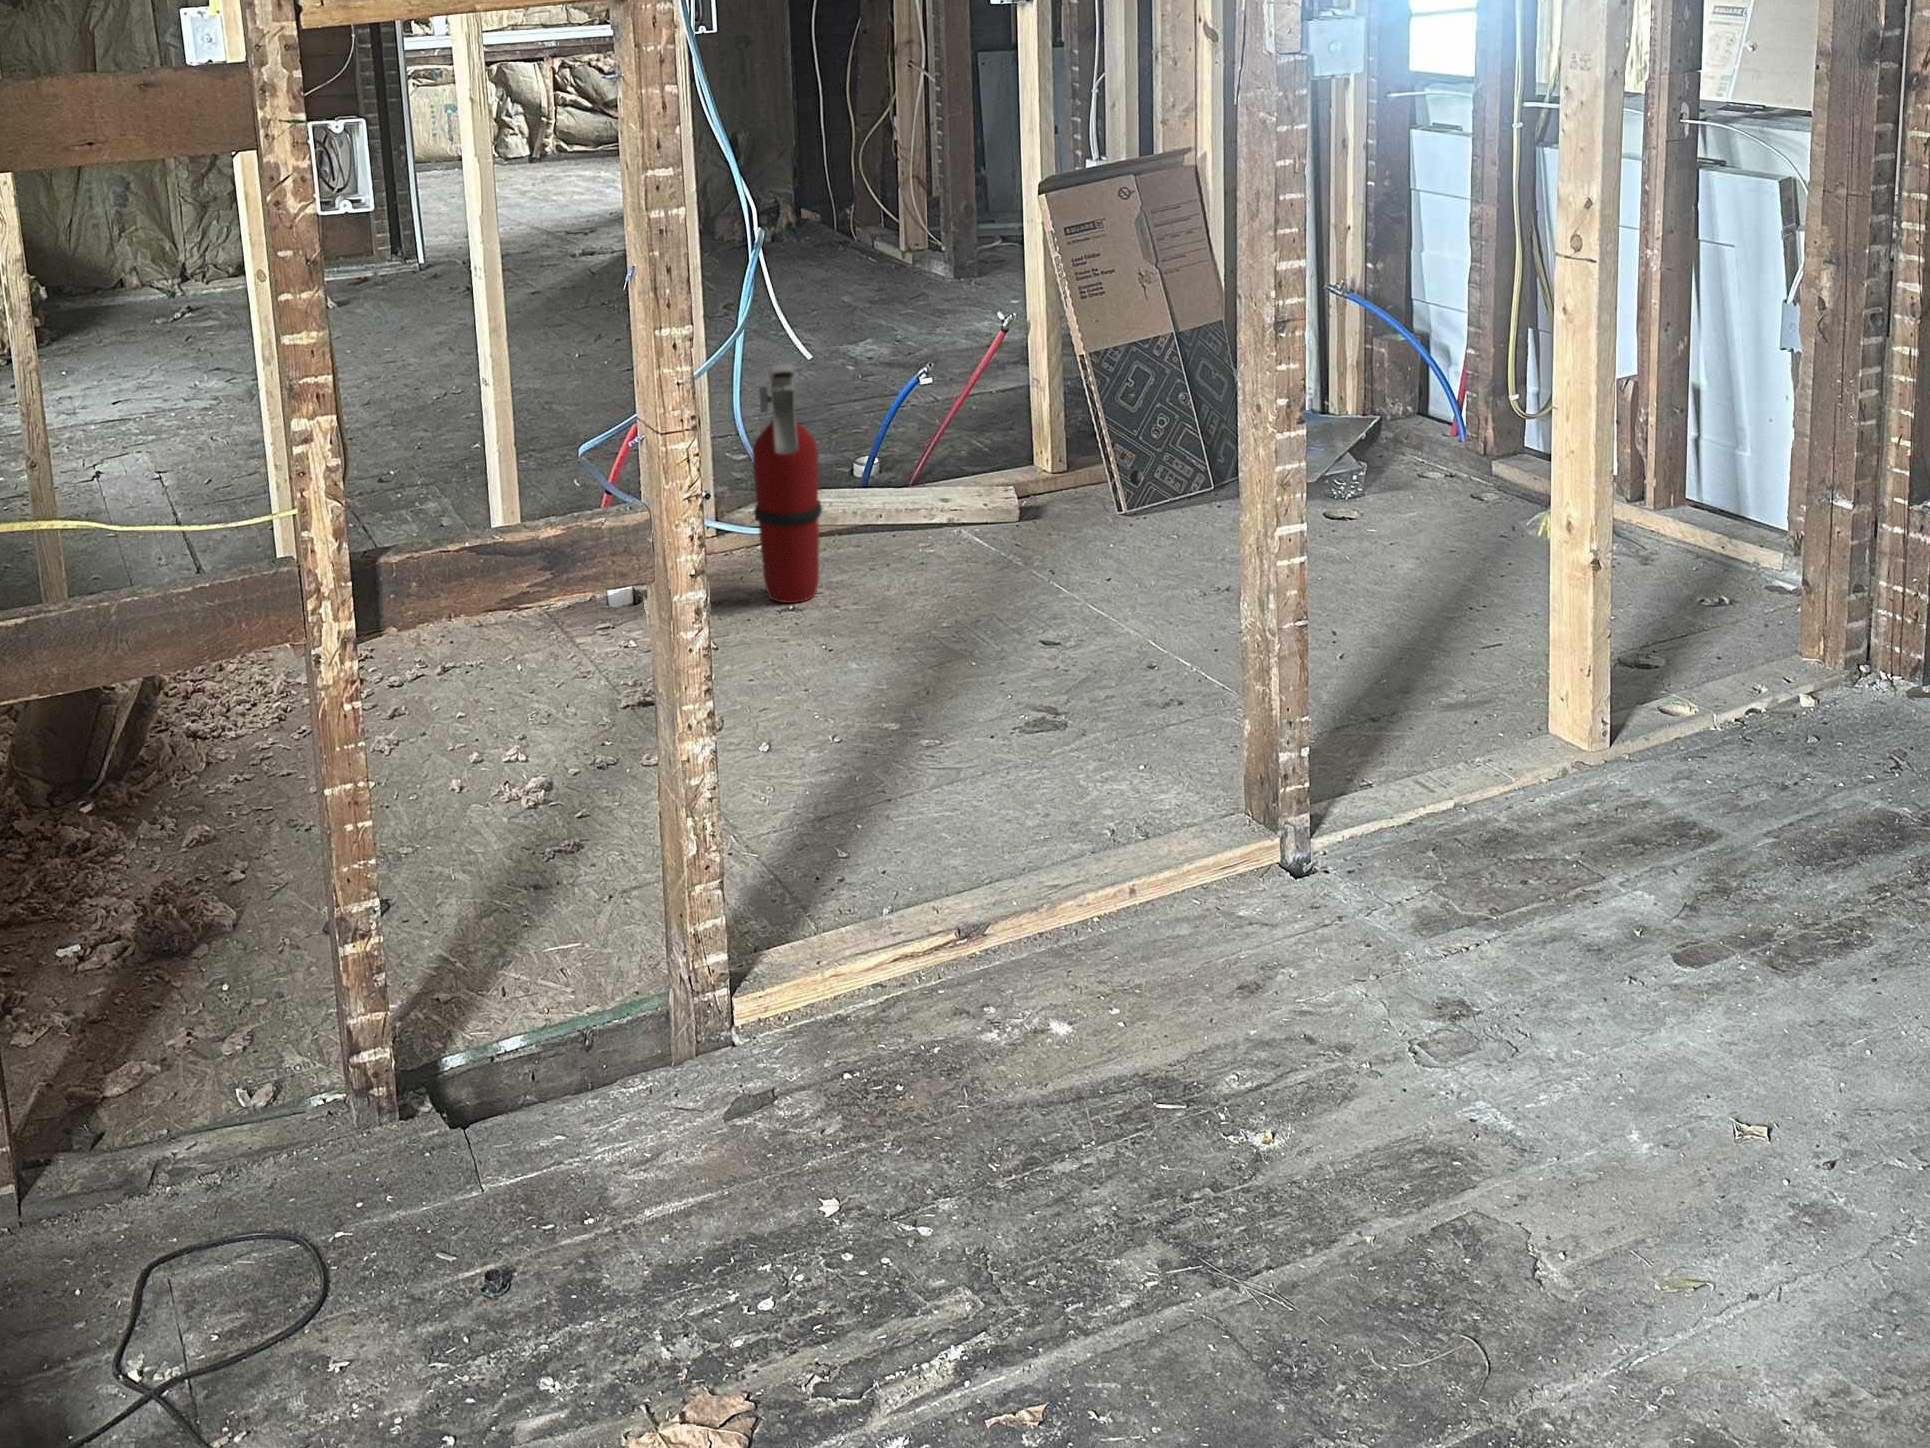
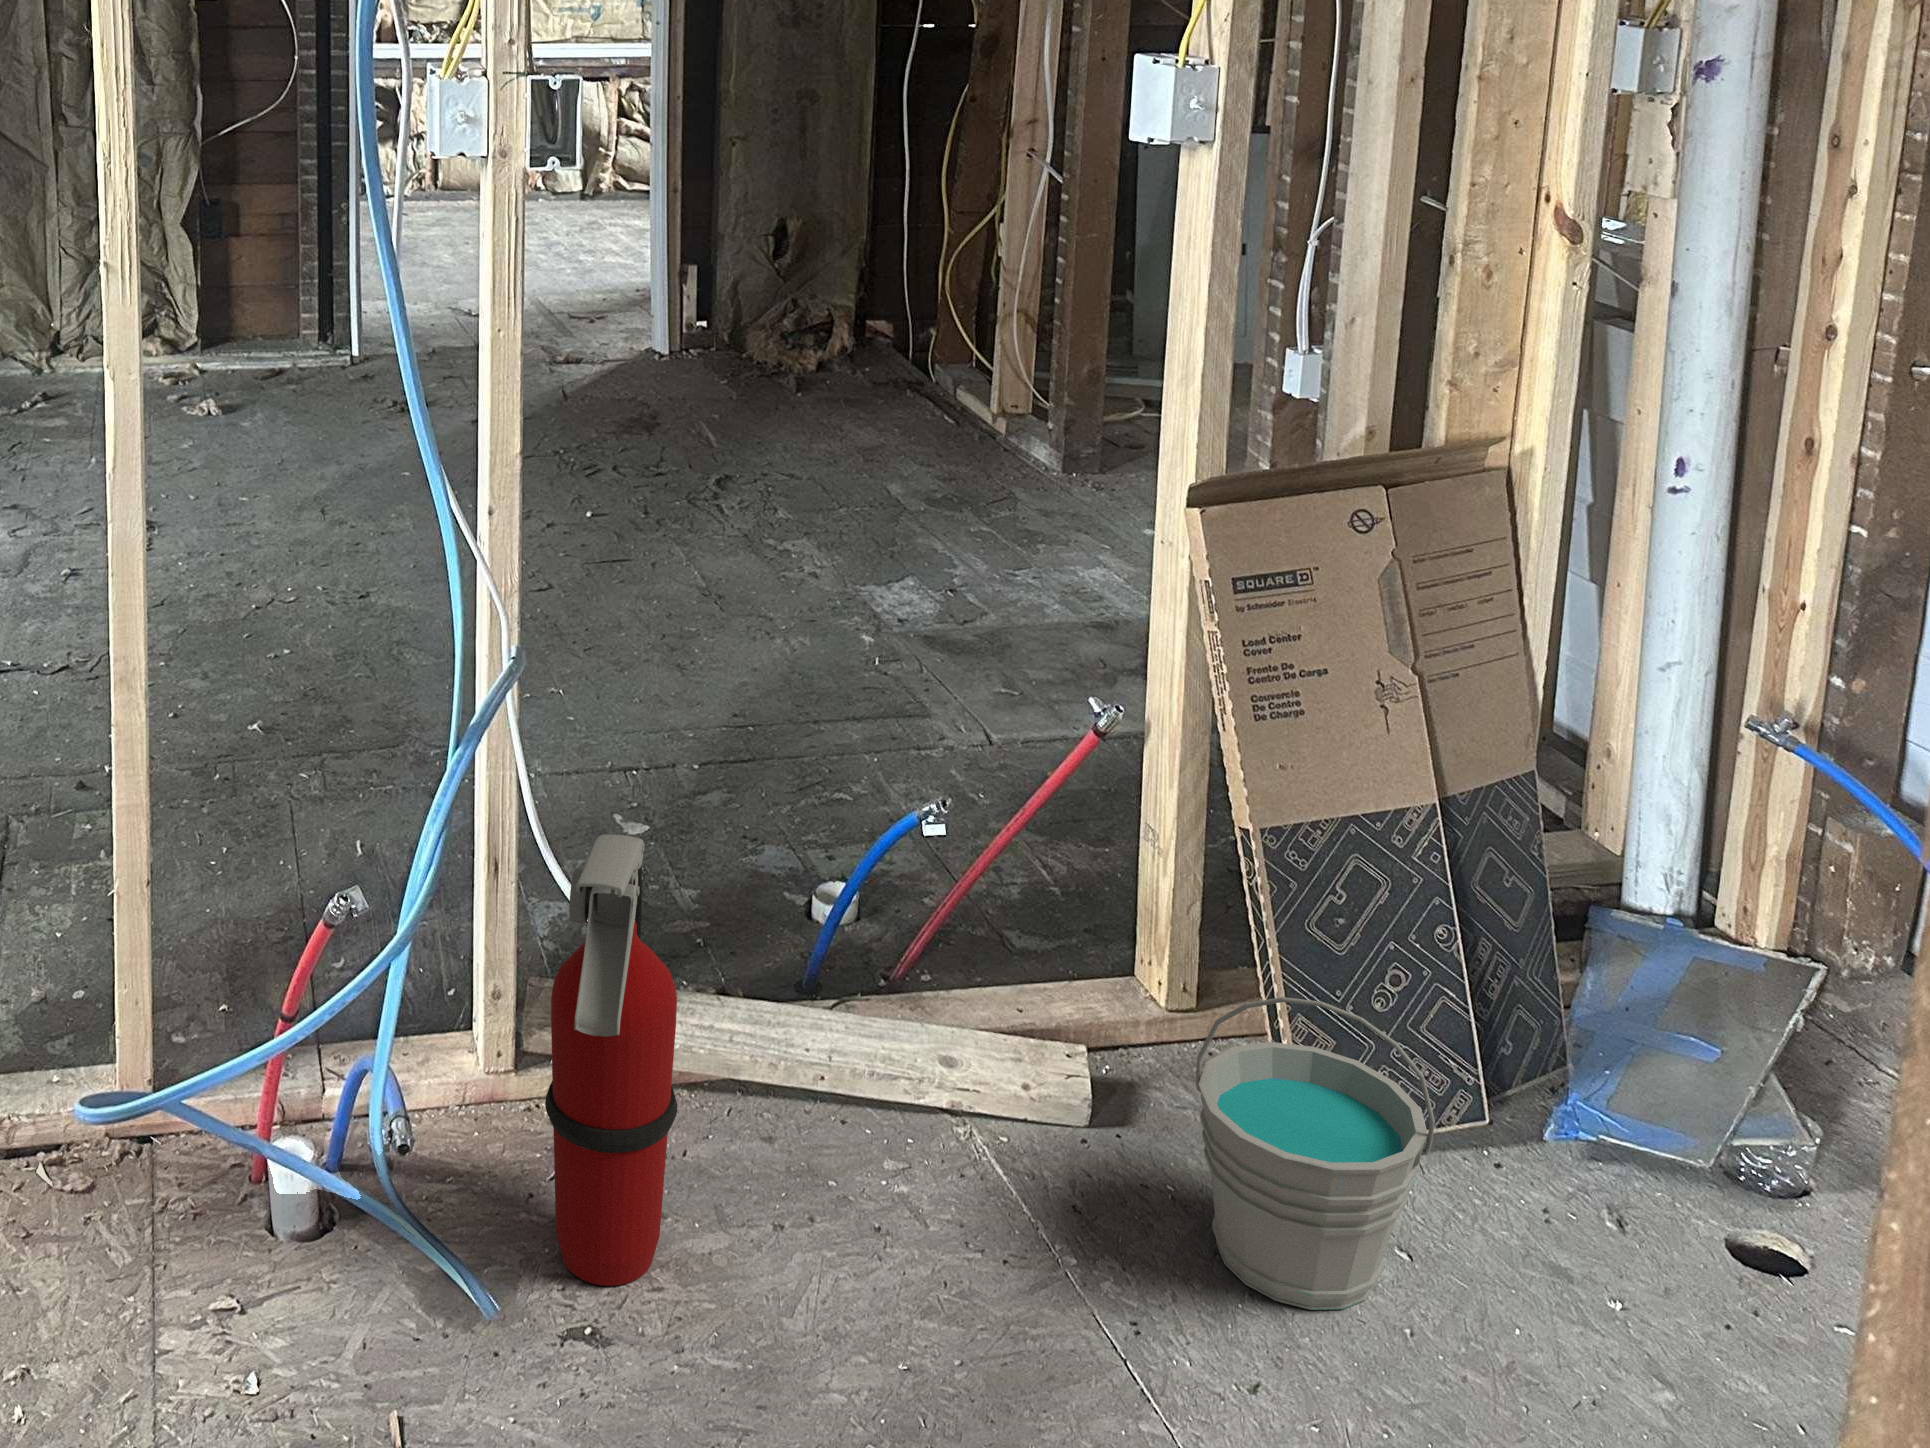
bucket: none [1072,410,1183,558] -> present [1196,997,1435,1310]

